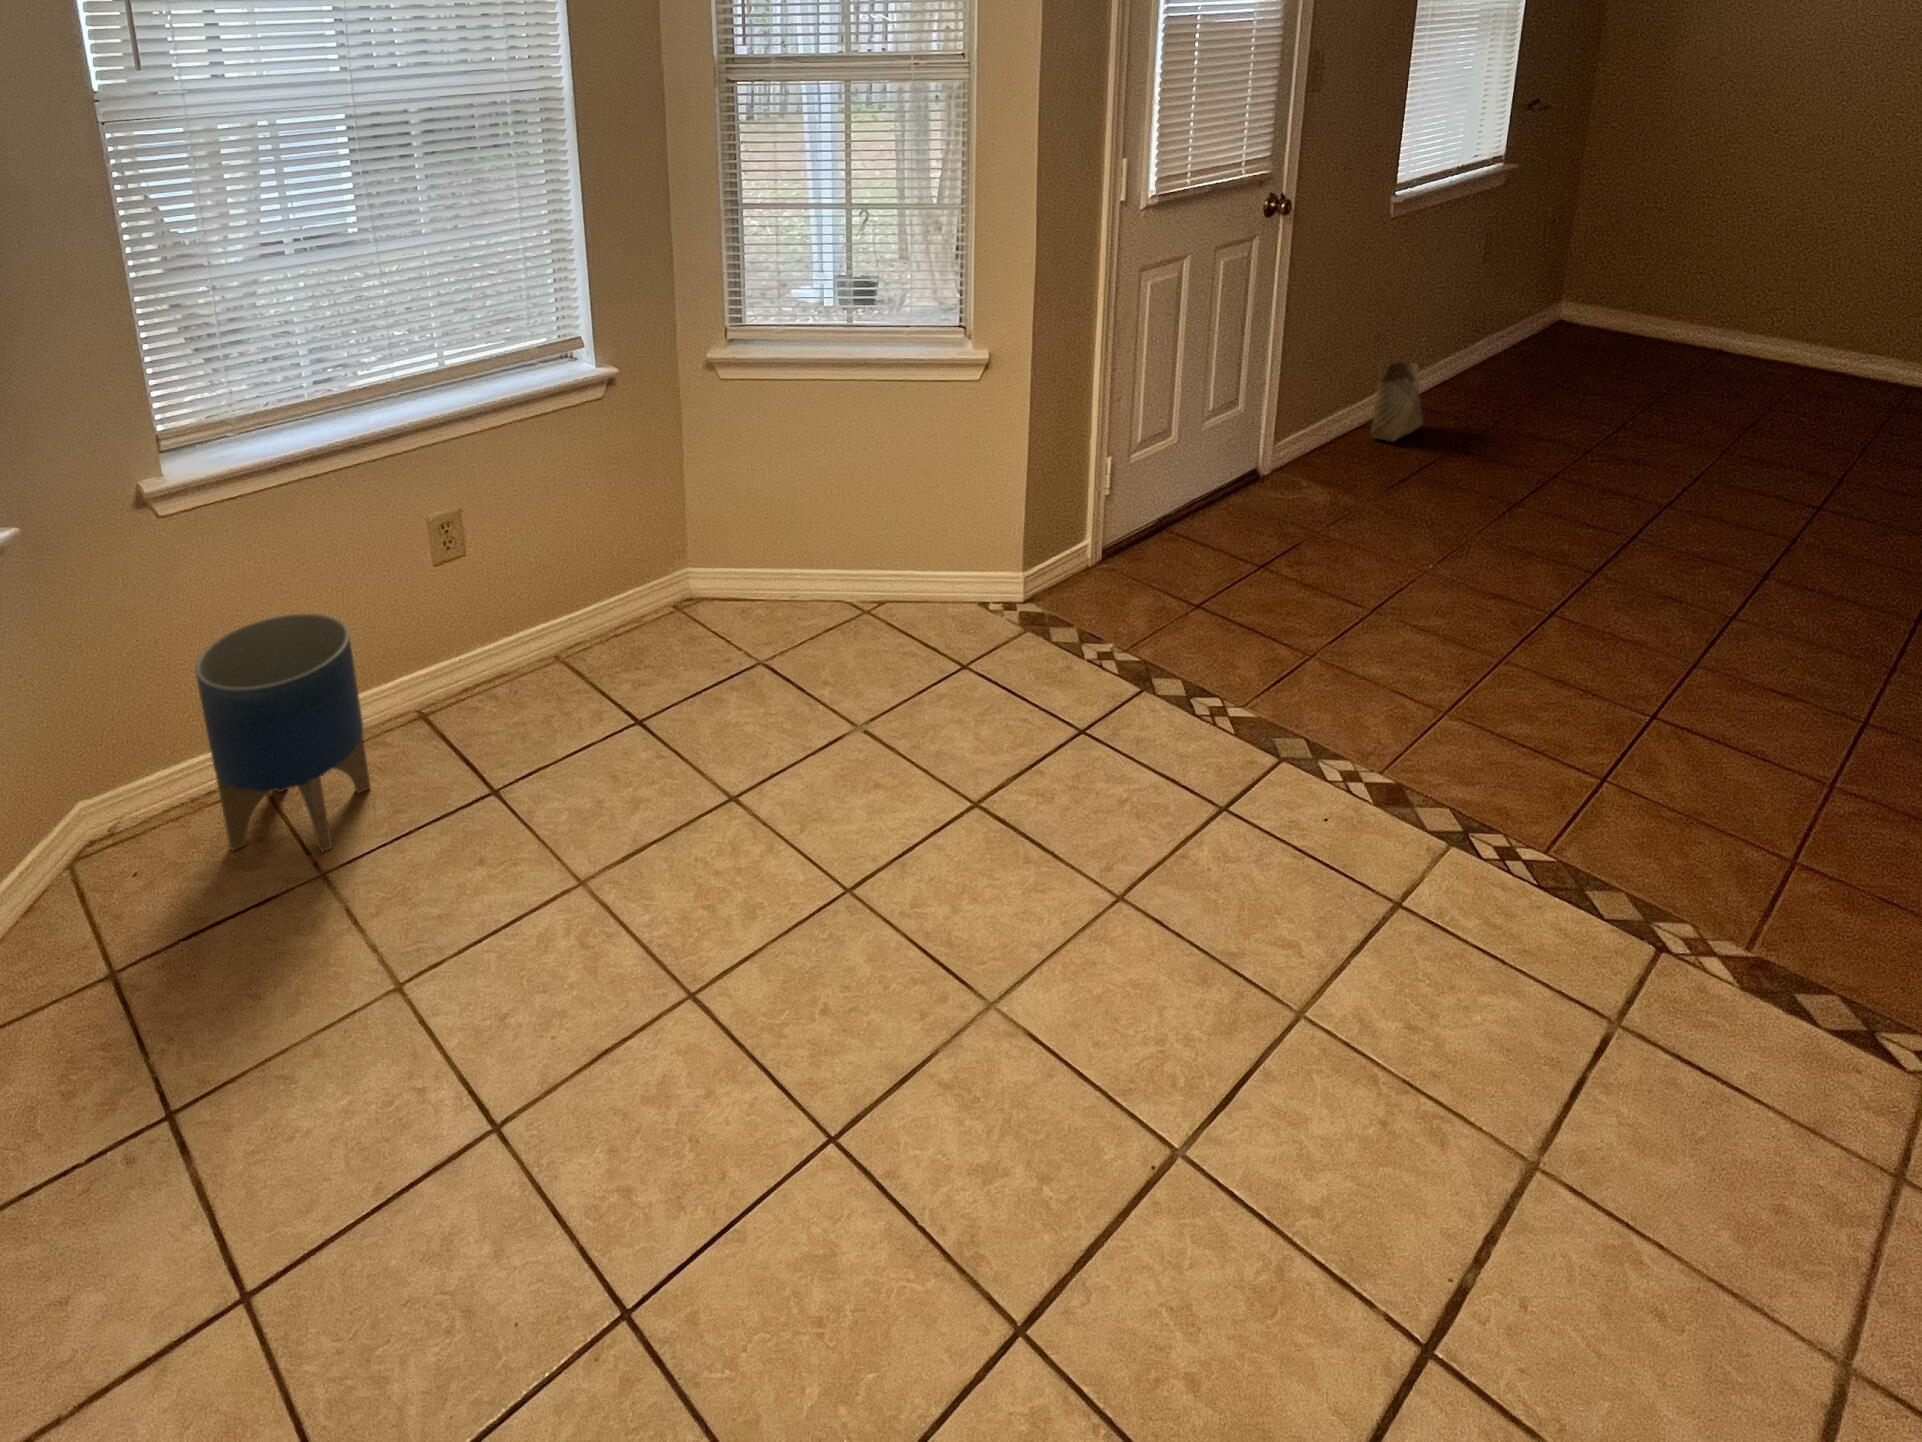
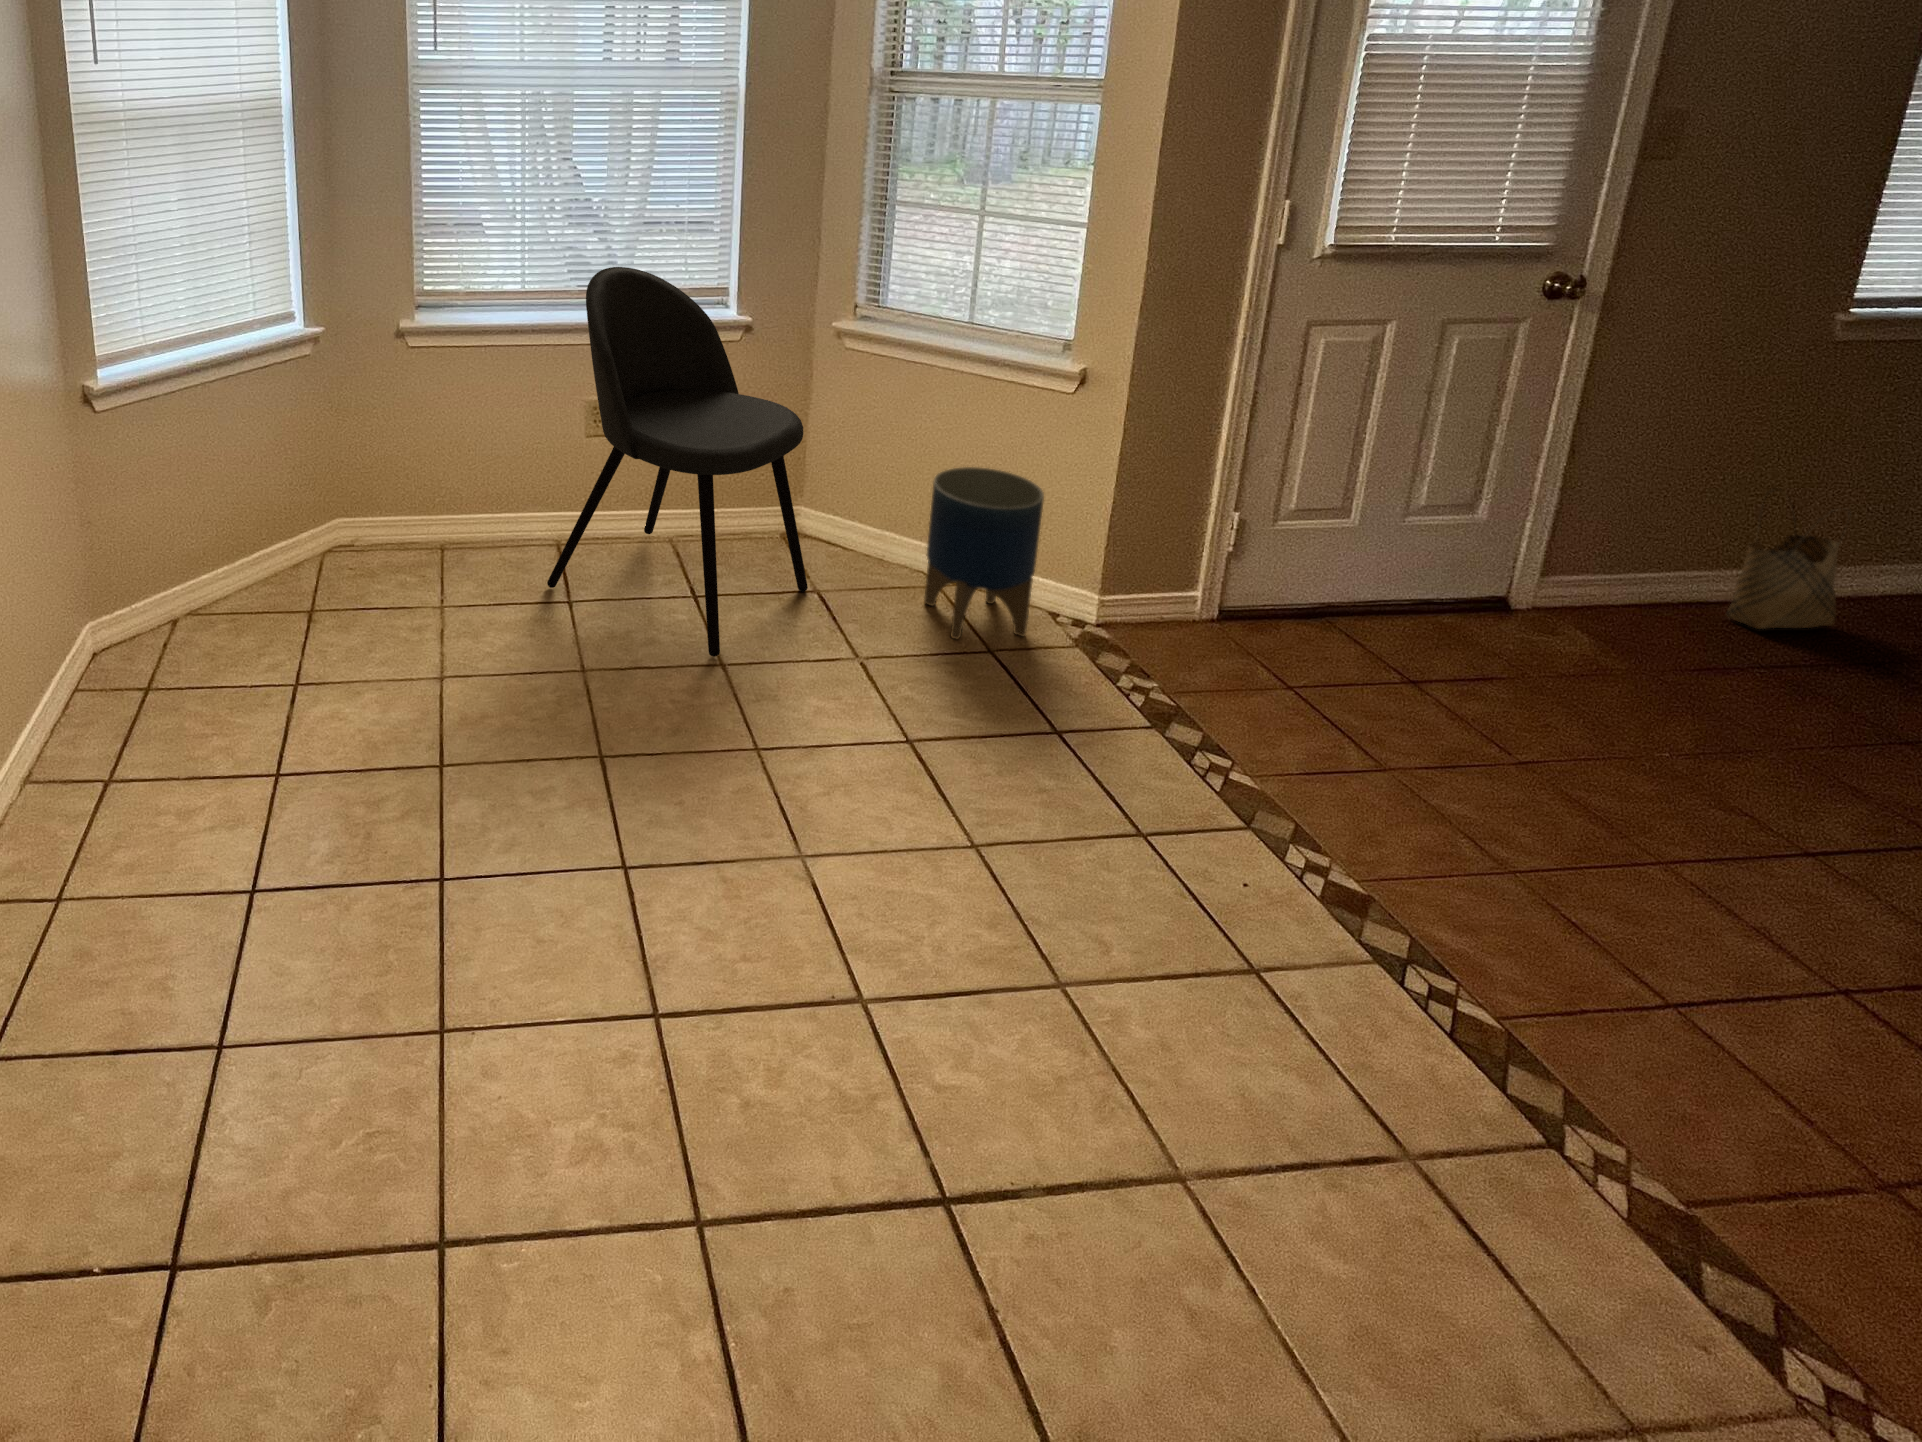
dining chair: none [445,341,754,792] -> present [547,267,808,657]
planter: present [195,614,370,852] -> present [924,467,1044,639]

